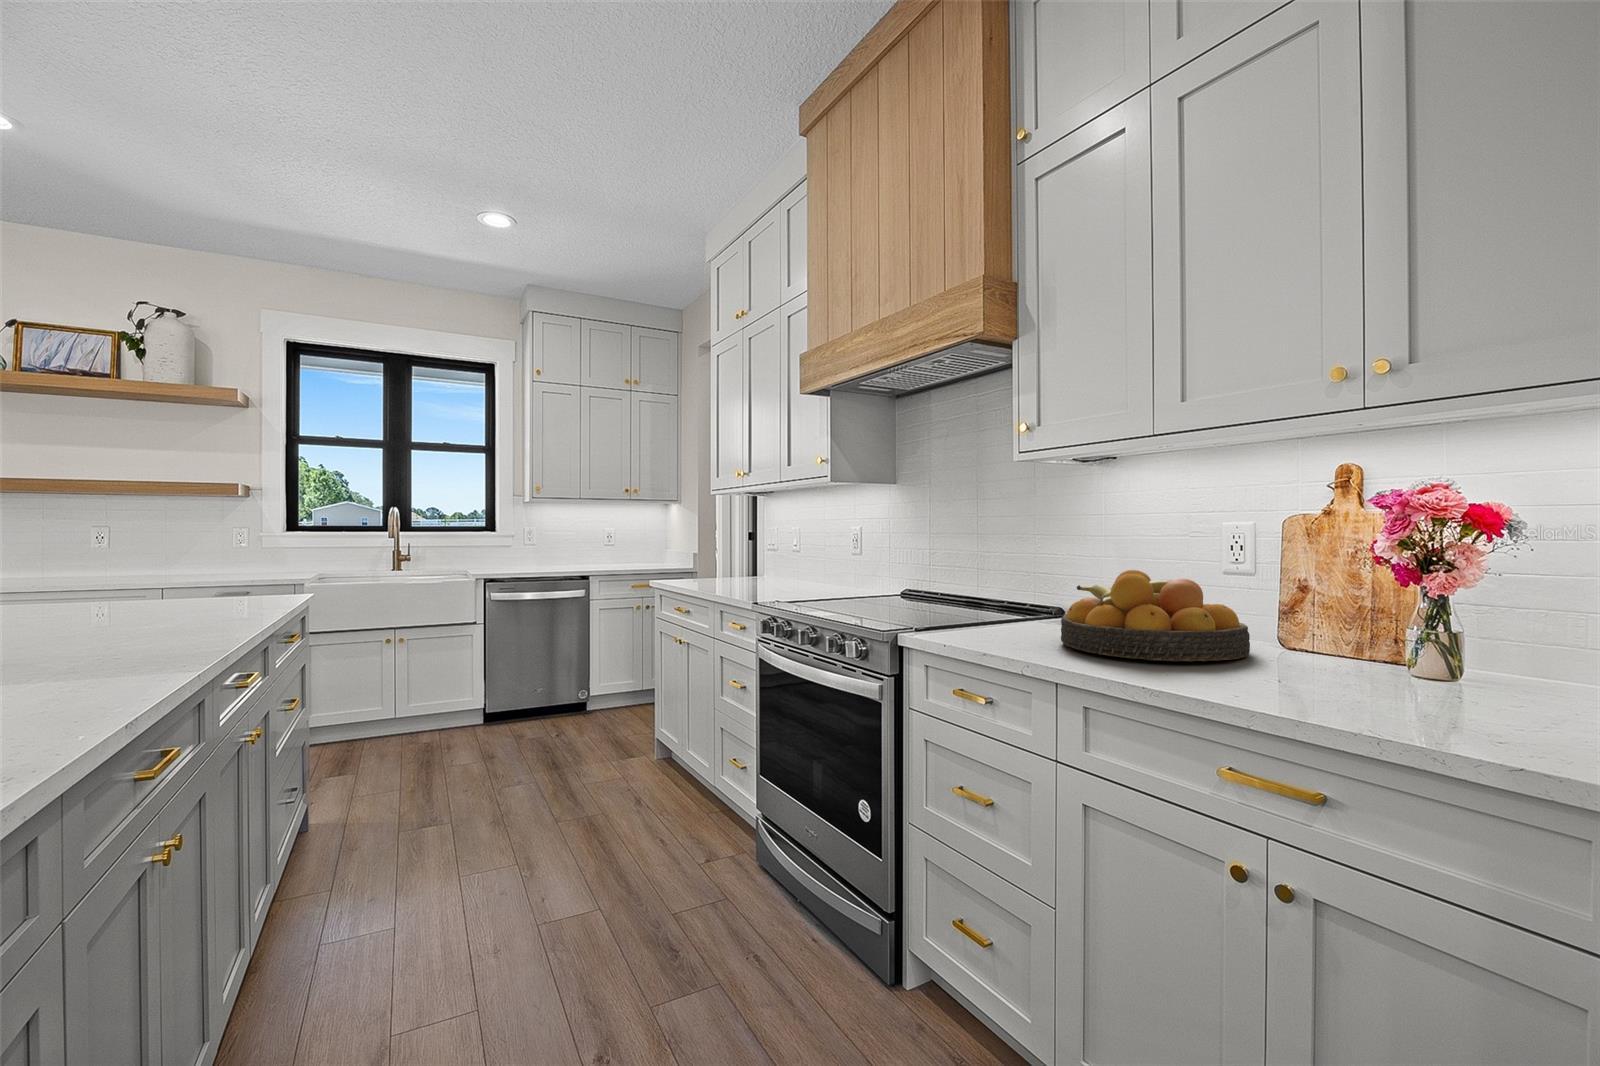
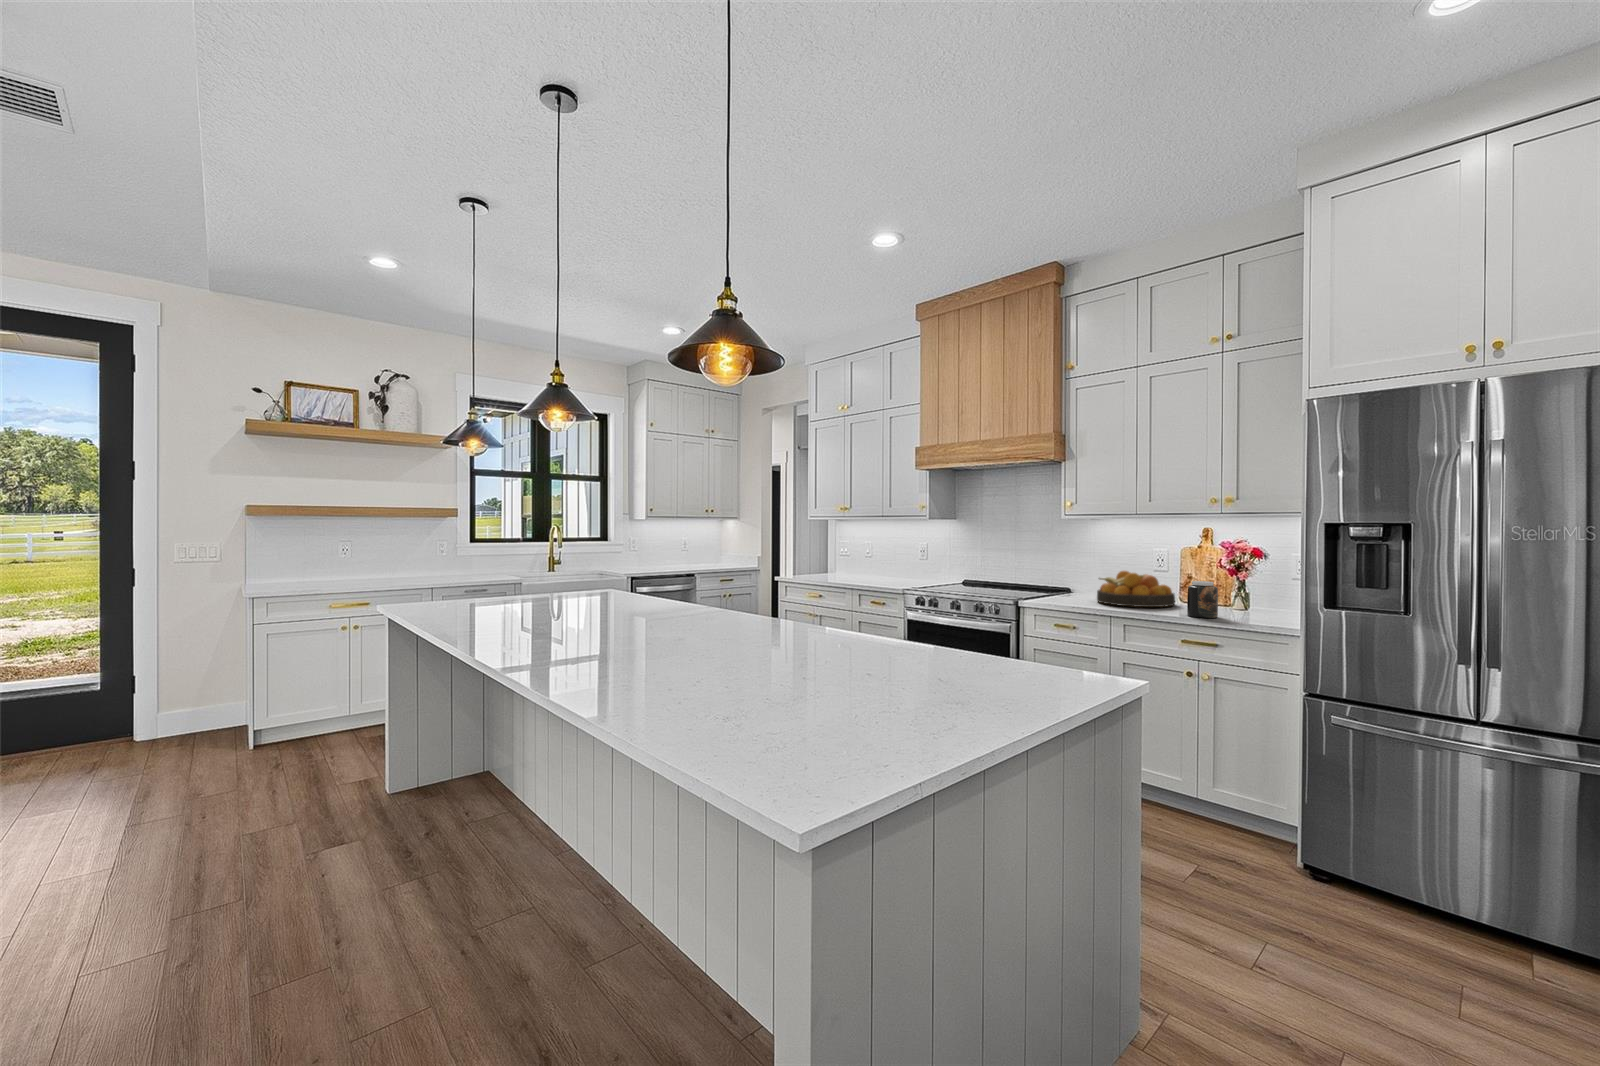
jar: none [1244,596,1336,708] -> present [1187,581,1218,618]

